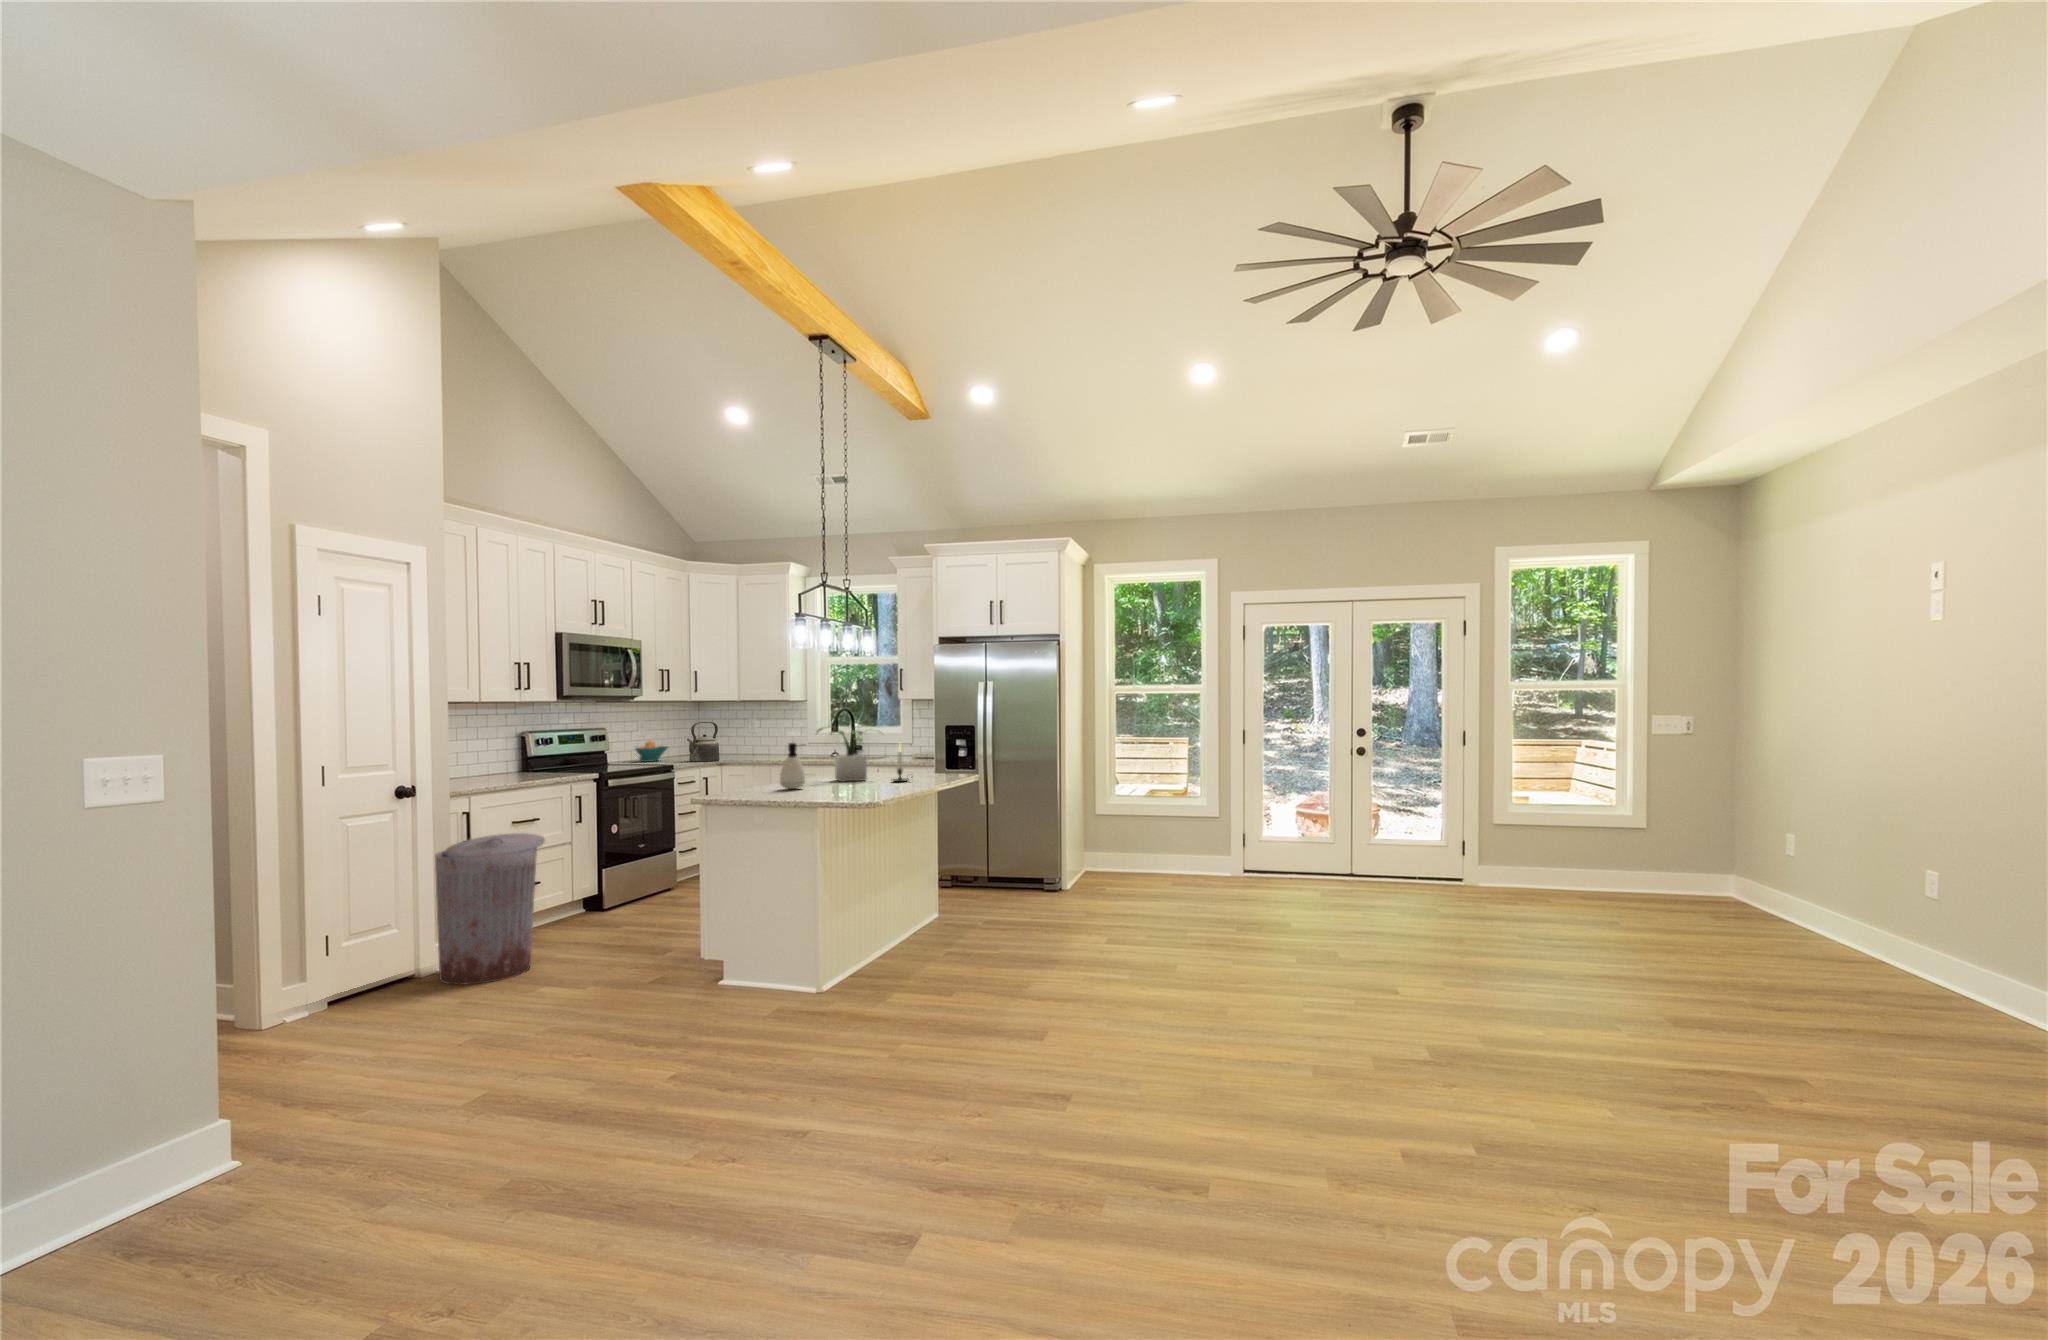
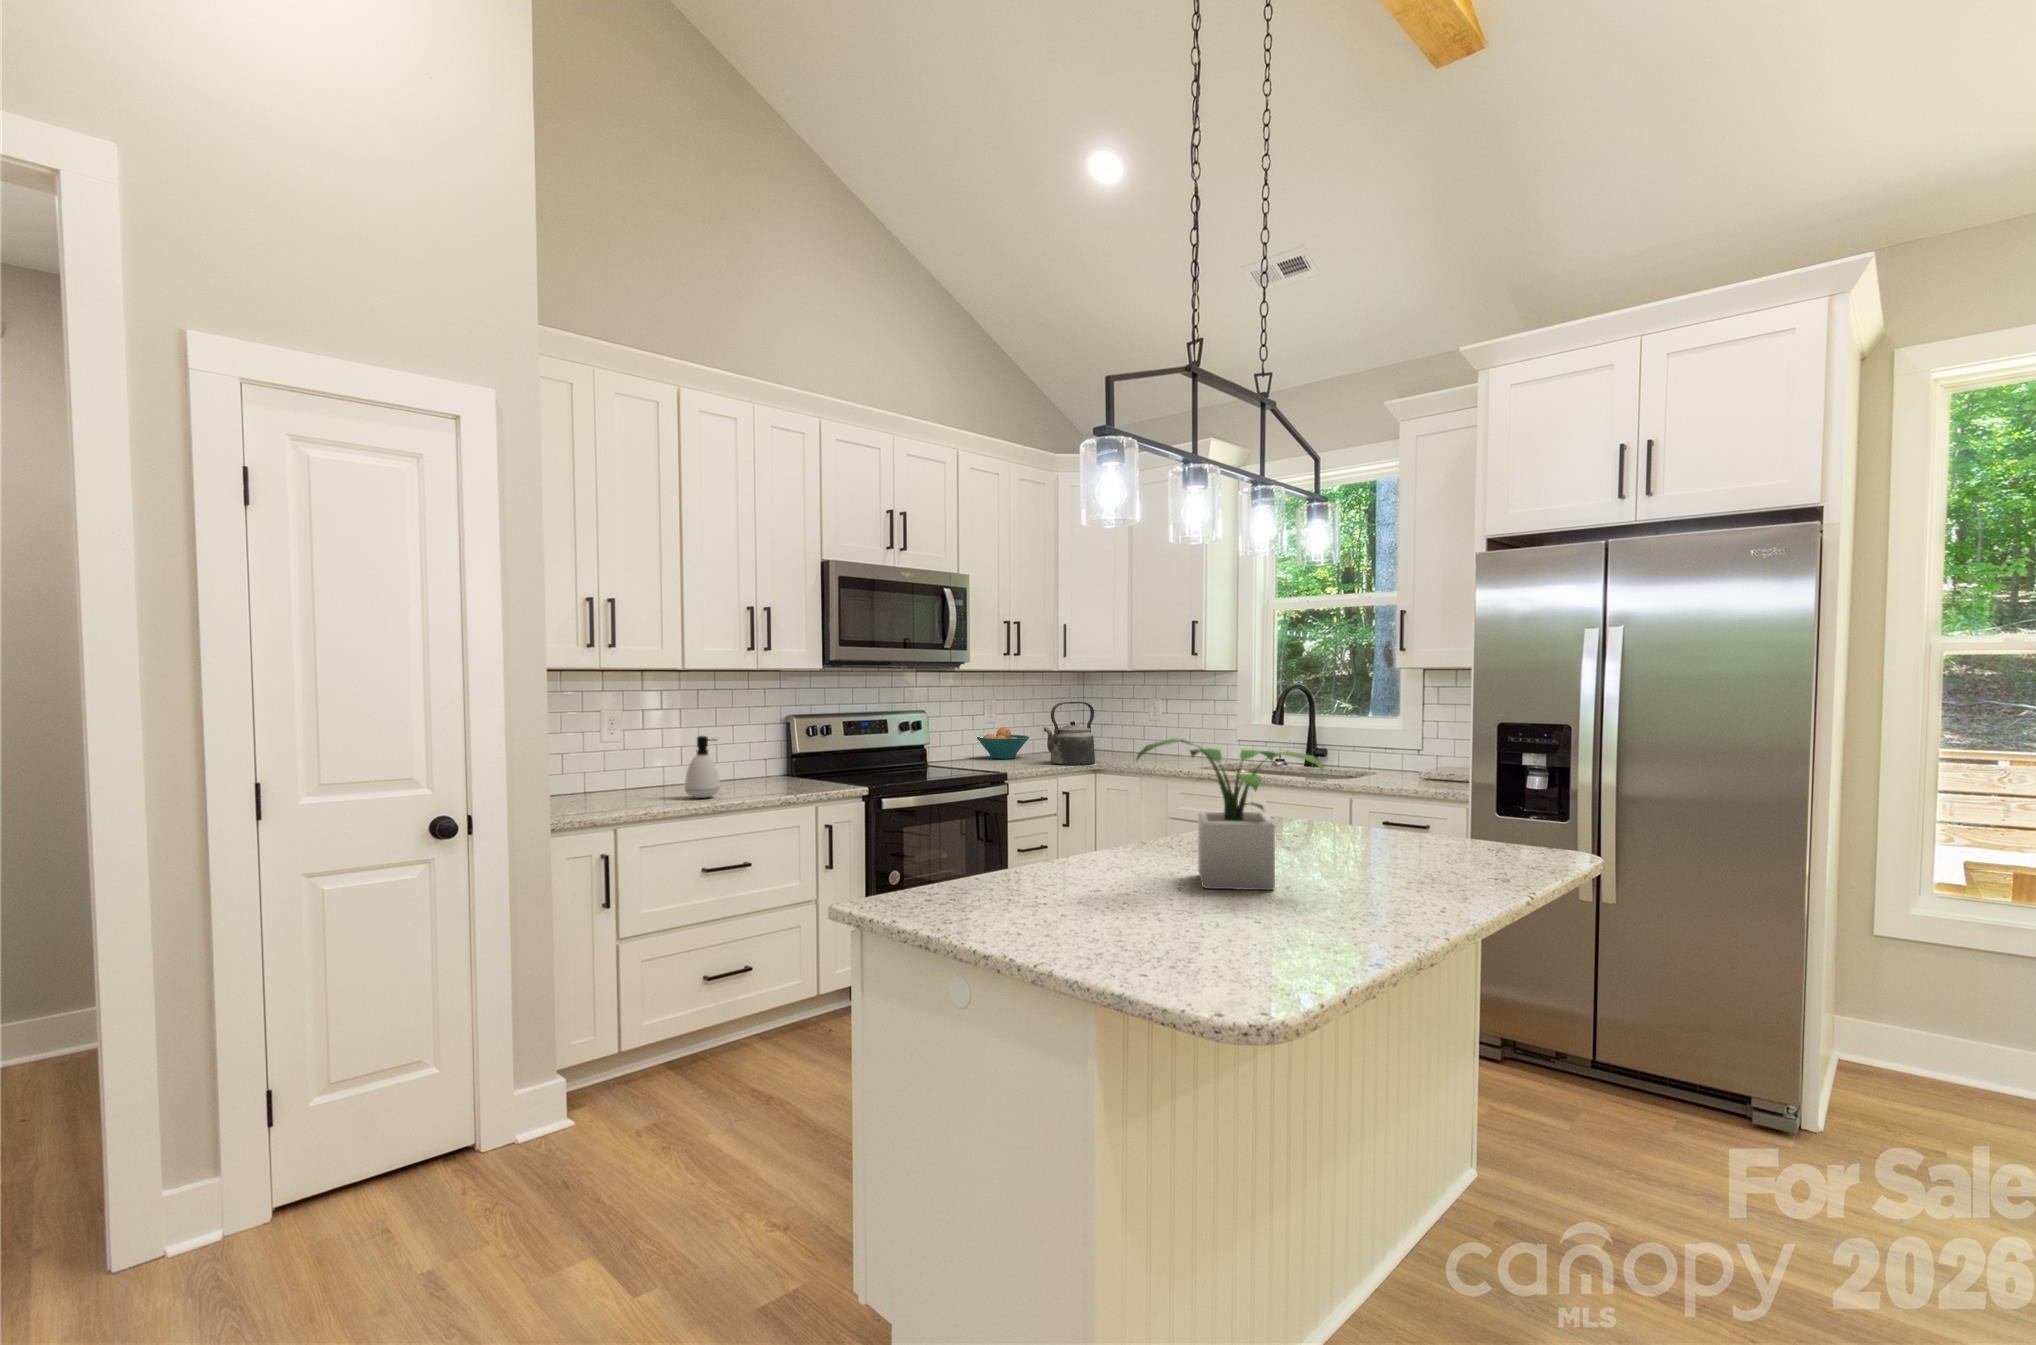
soap dispenser: present [780,743,805,789] -> present [685,736,720,798]
candle: present [893,746,908,782] -> none [1337,798,1406,921]
trash can: present [435,833,545,985] -> none [480,900,682,1203]

